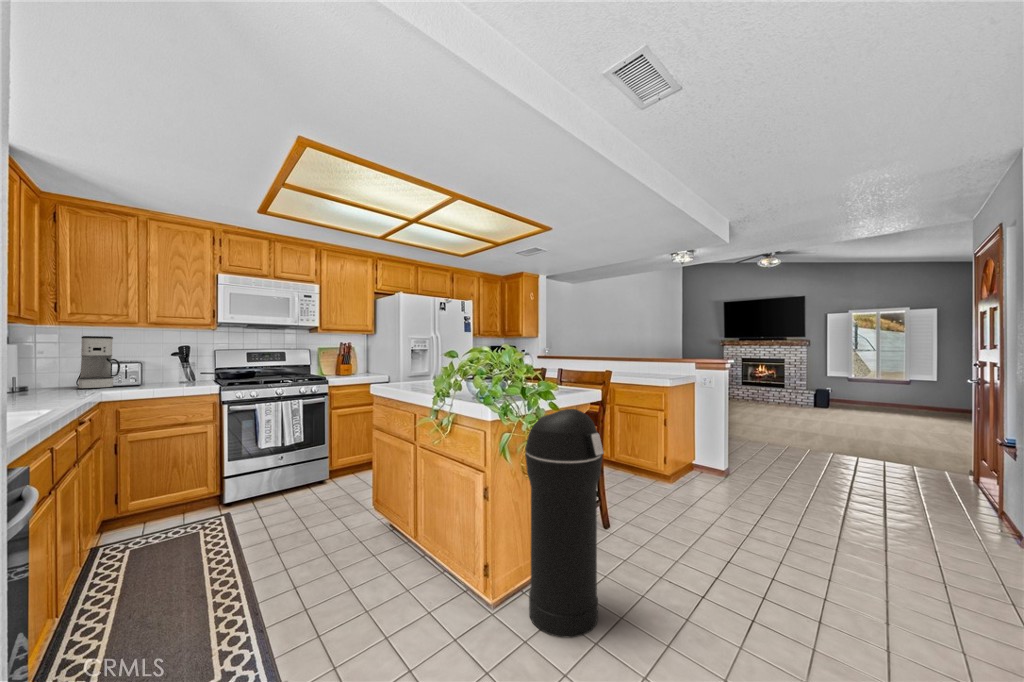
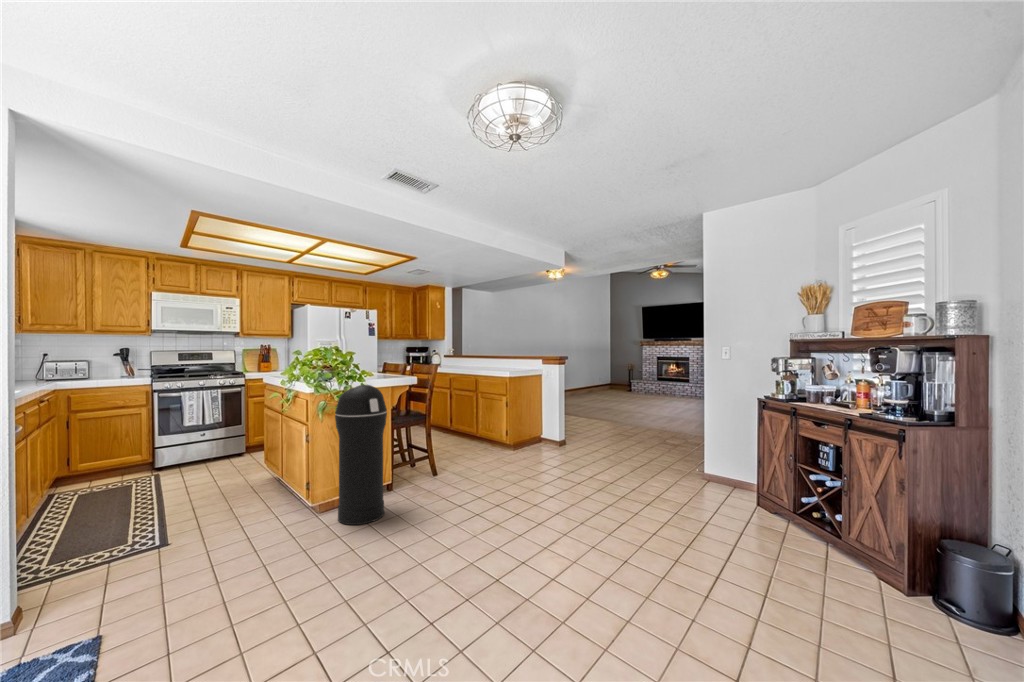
coffee maker: present [78,336,120,389] -> none [39,341,72,381]

